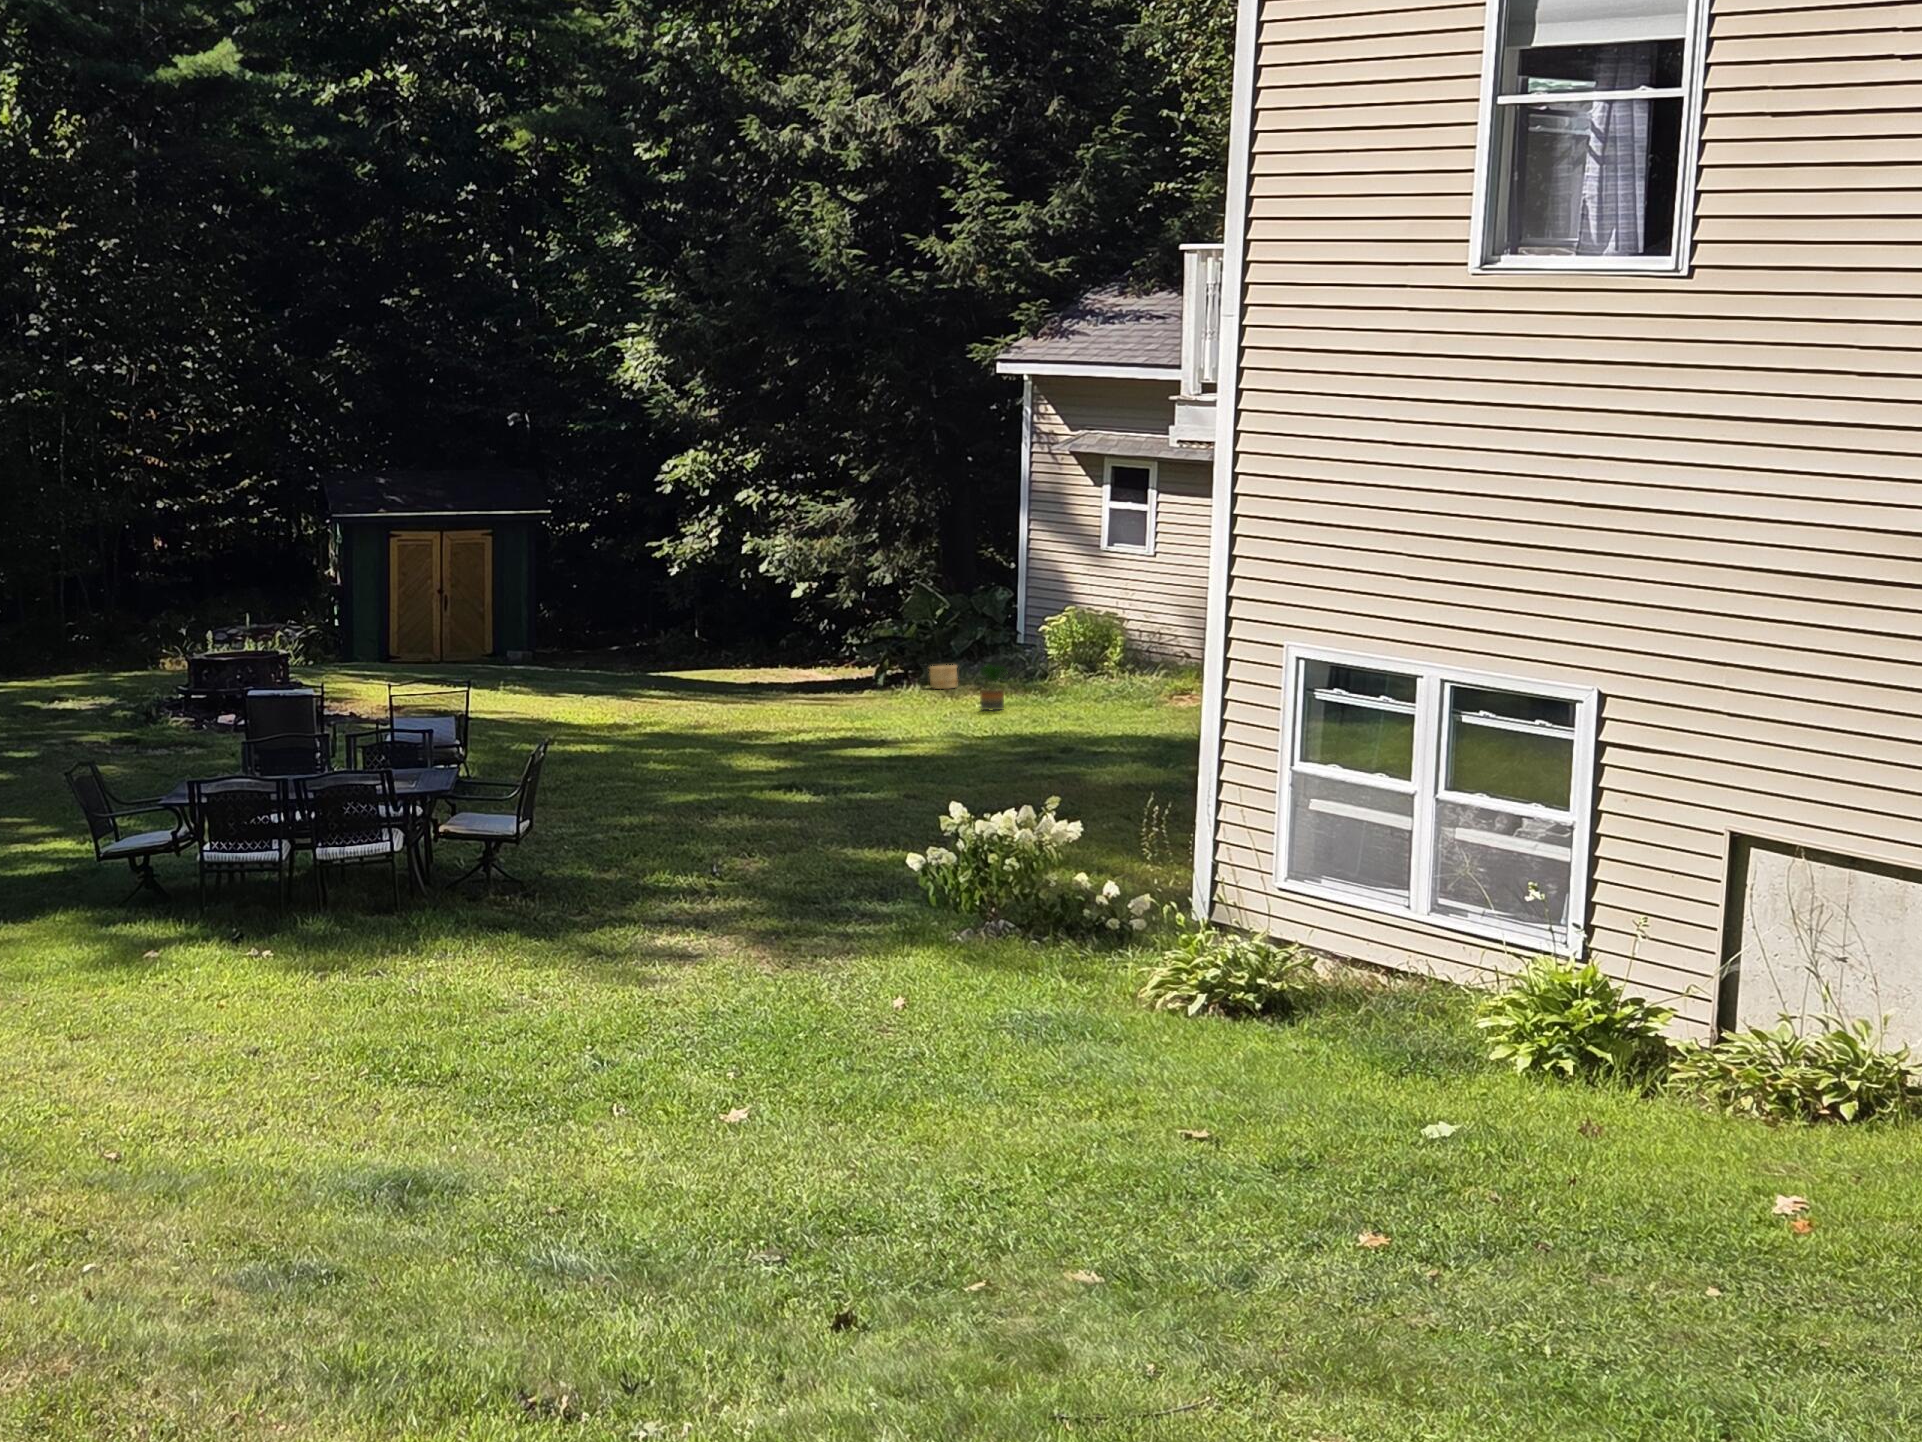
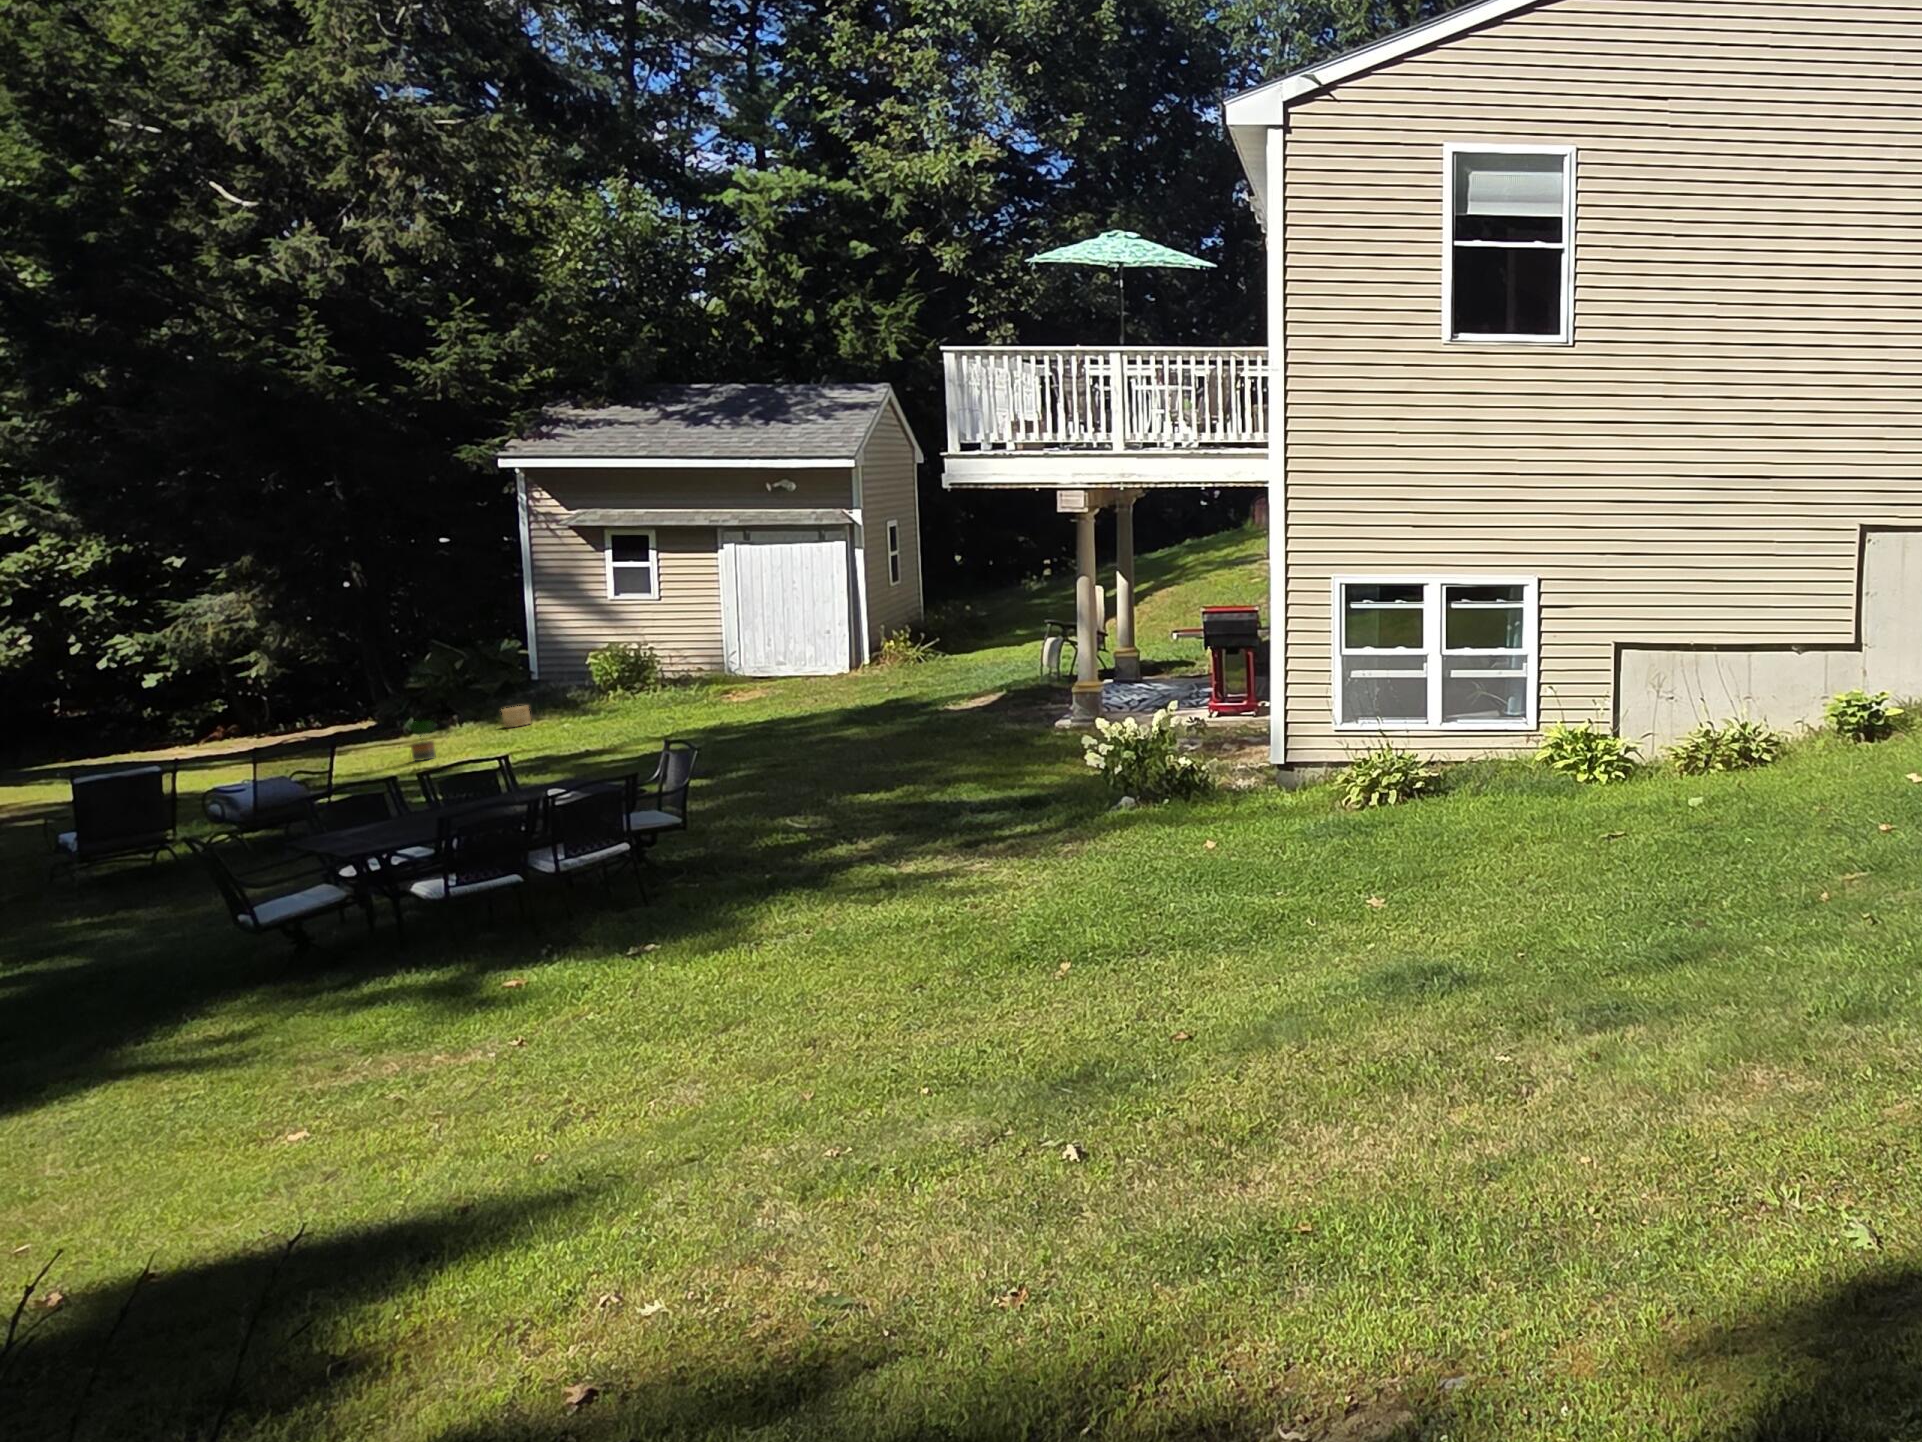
potted tree: present [980,665,1008,711] -> present [408,720,437,761]

